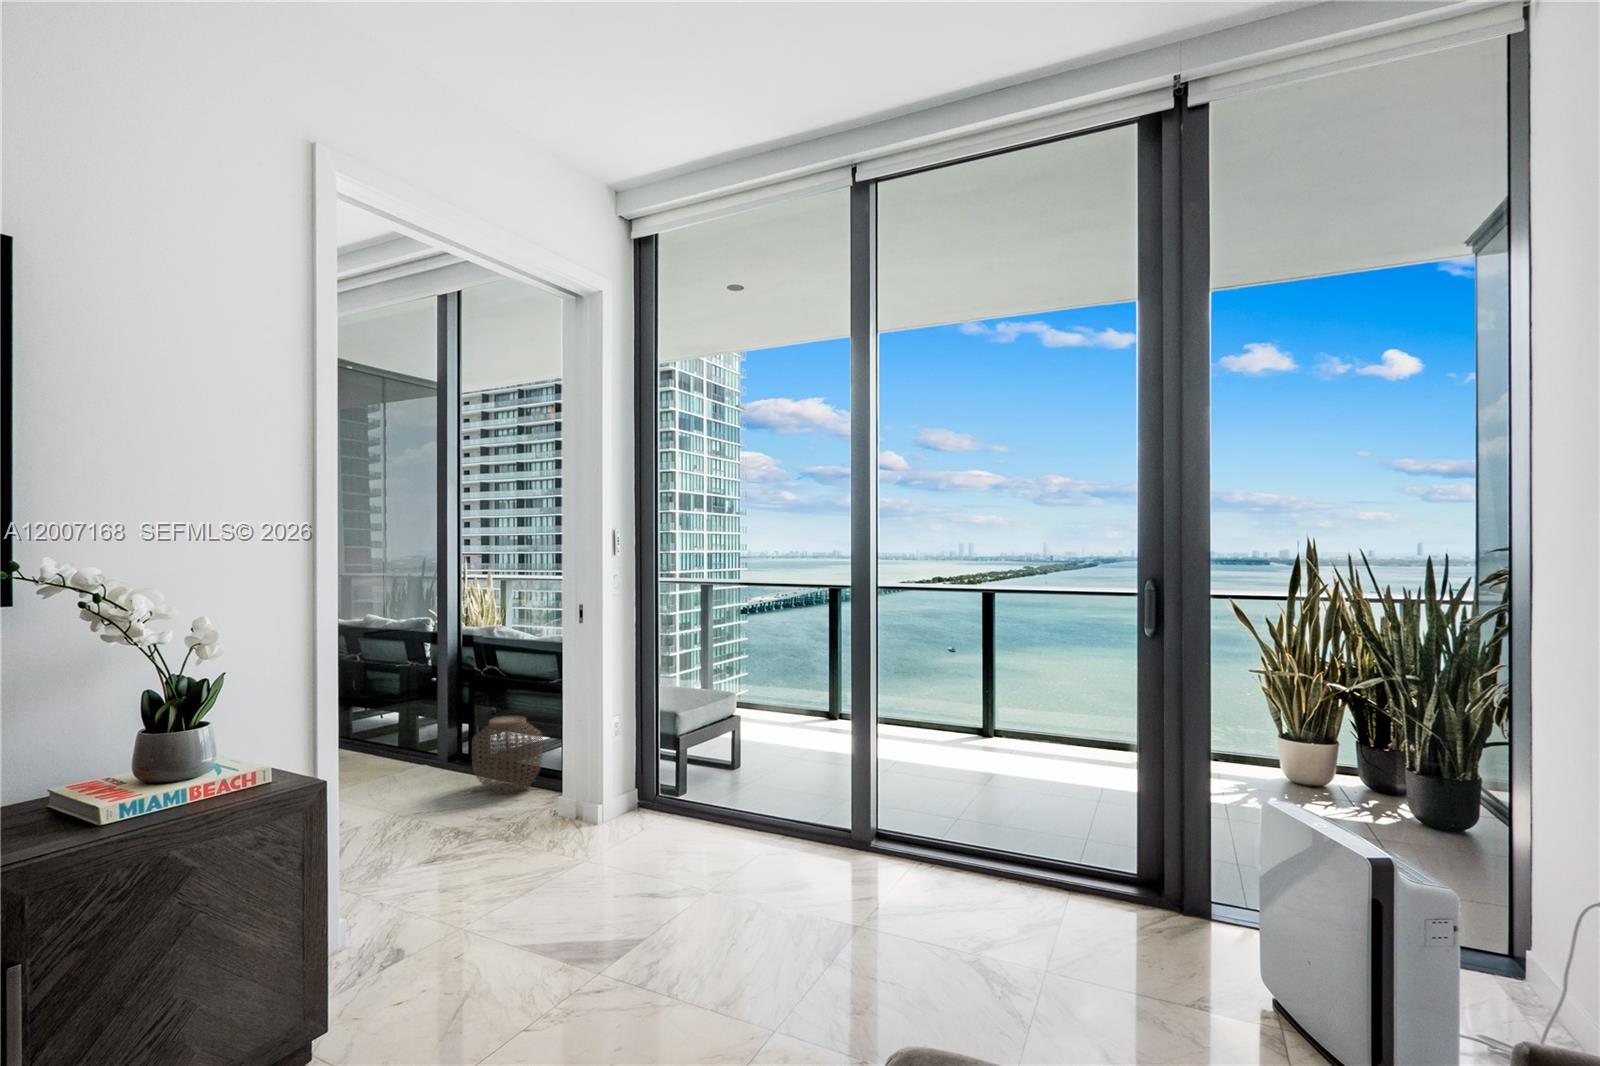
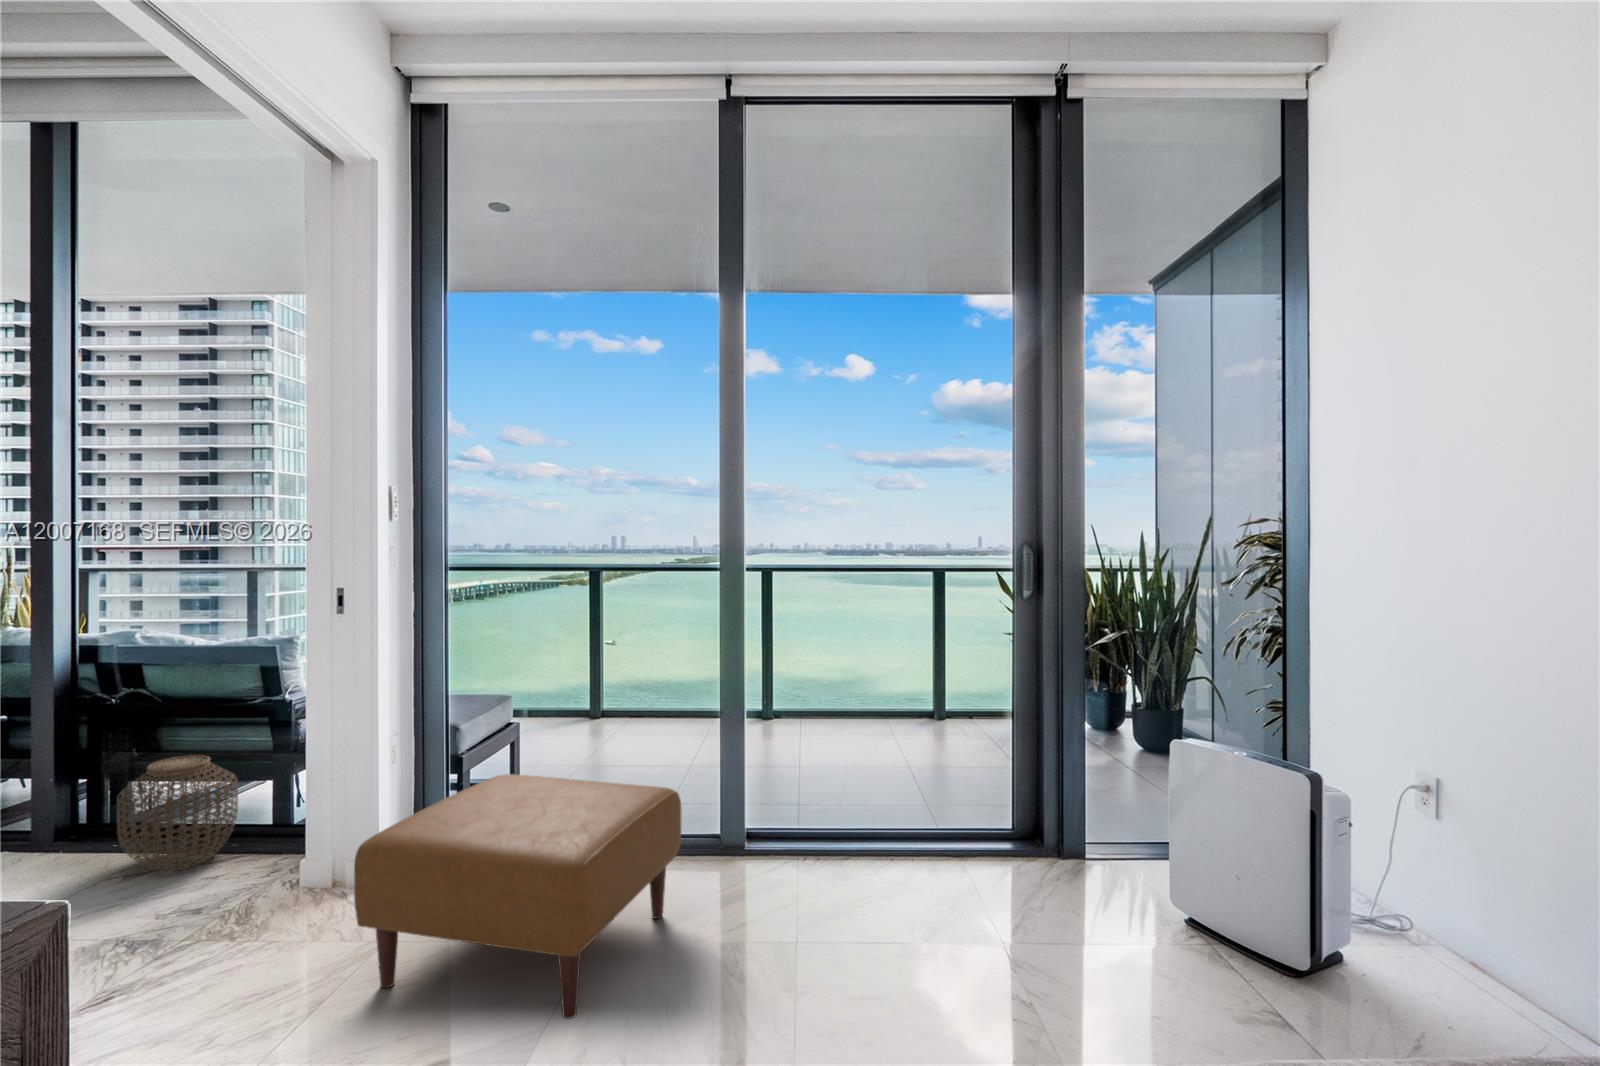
ottoman: none [544,753,785,932] -> present [354,774,681,1019]

